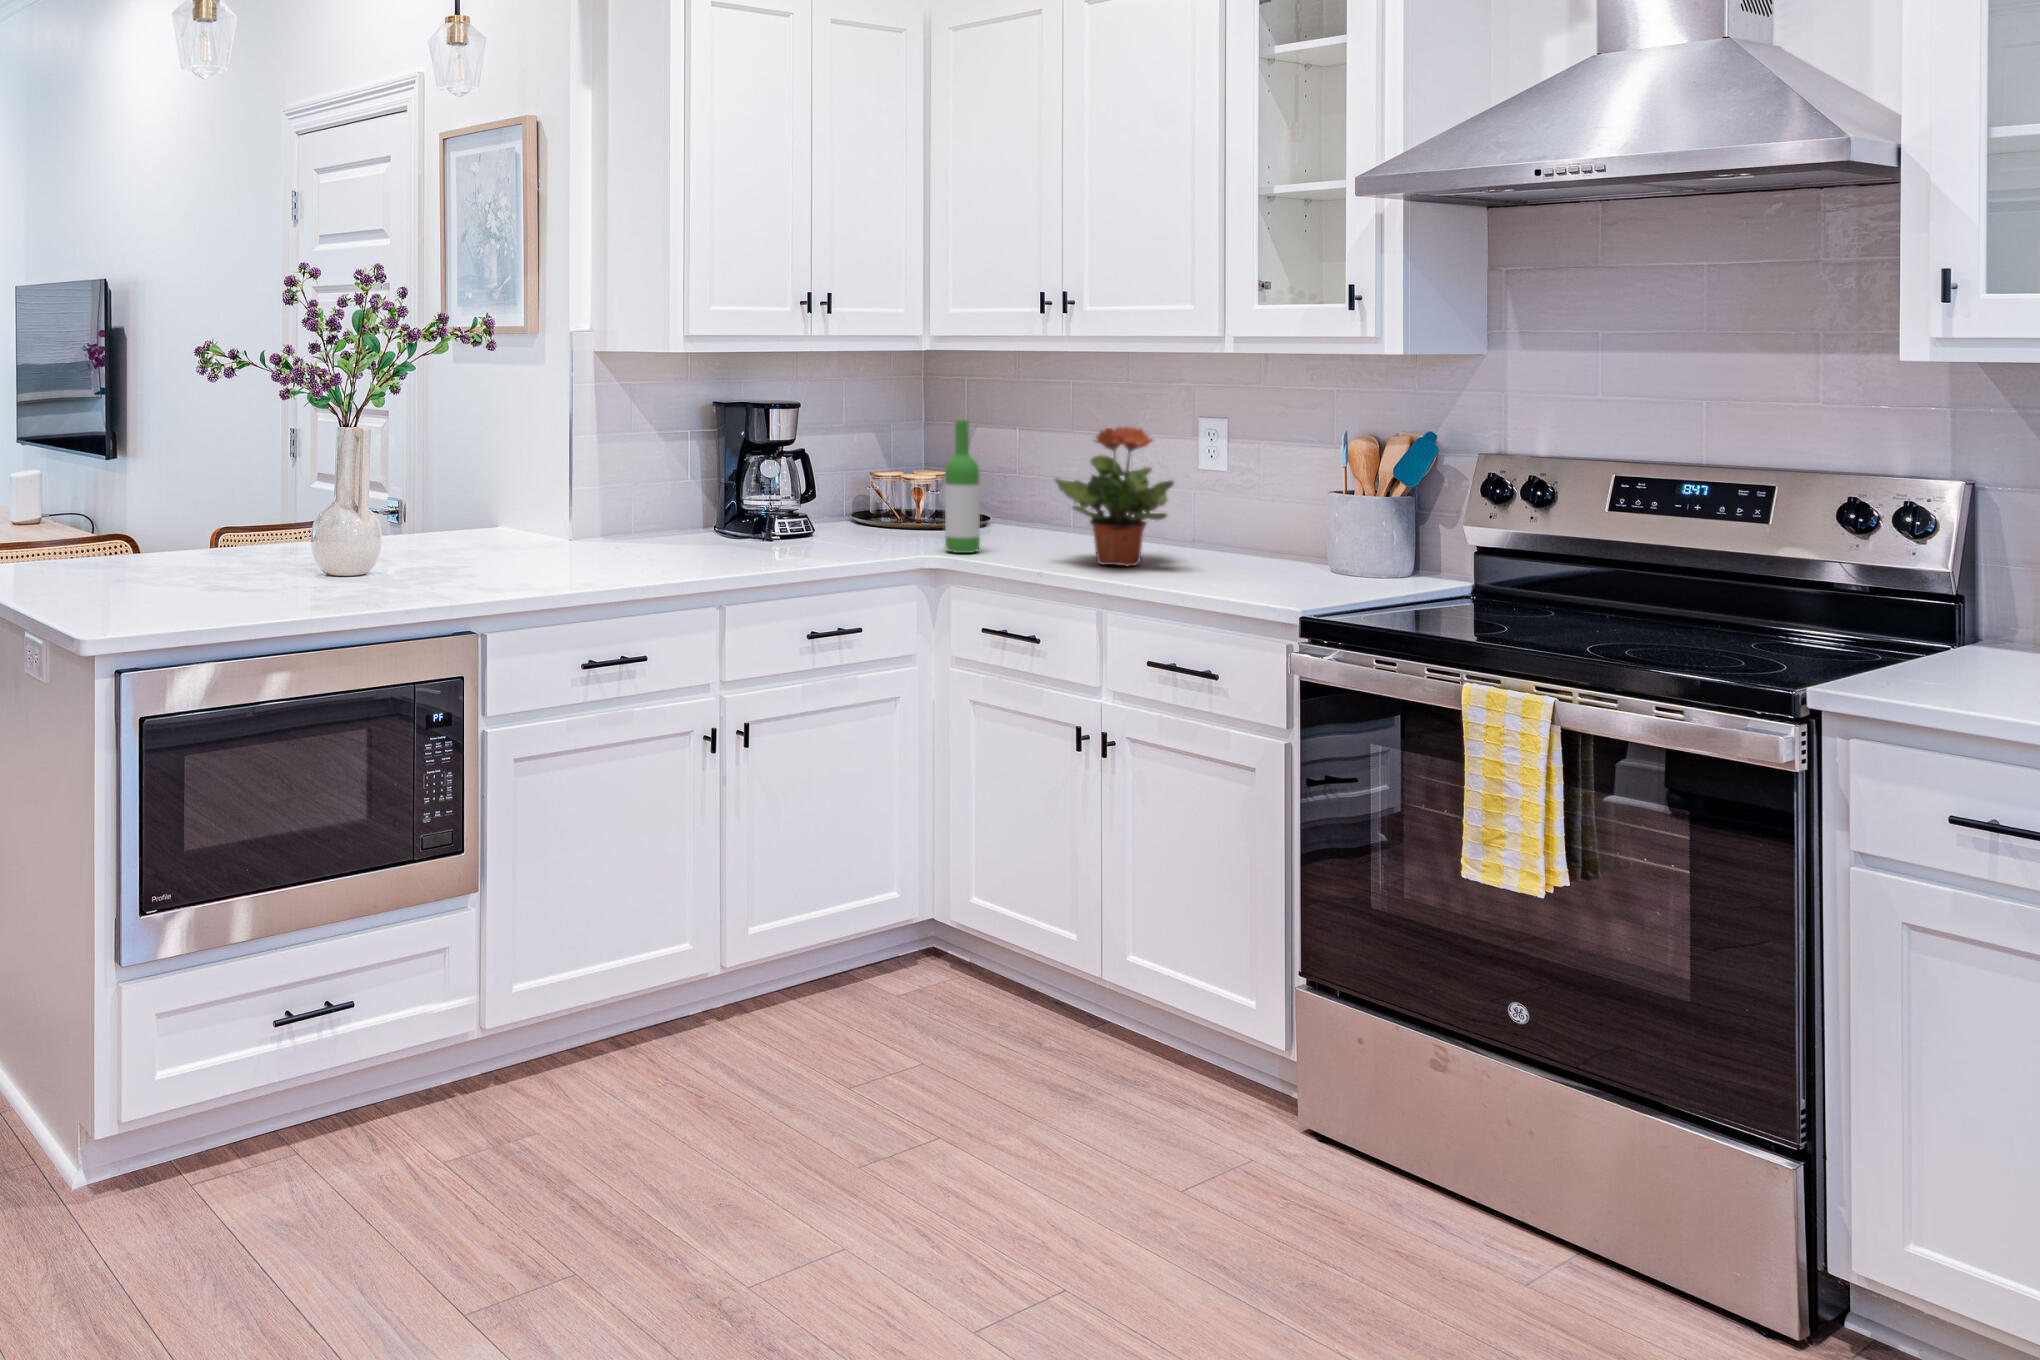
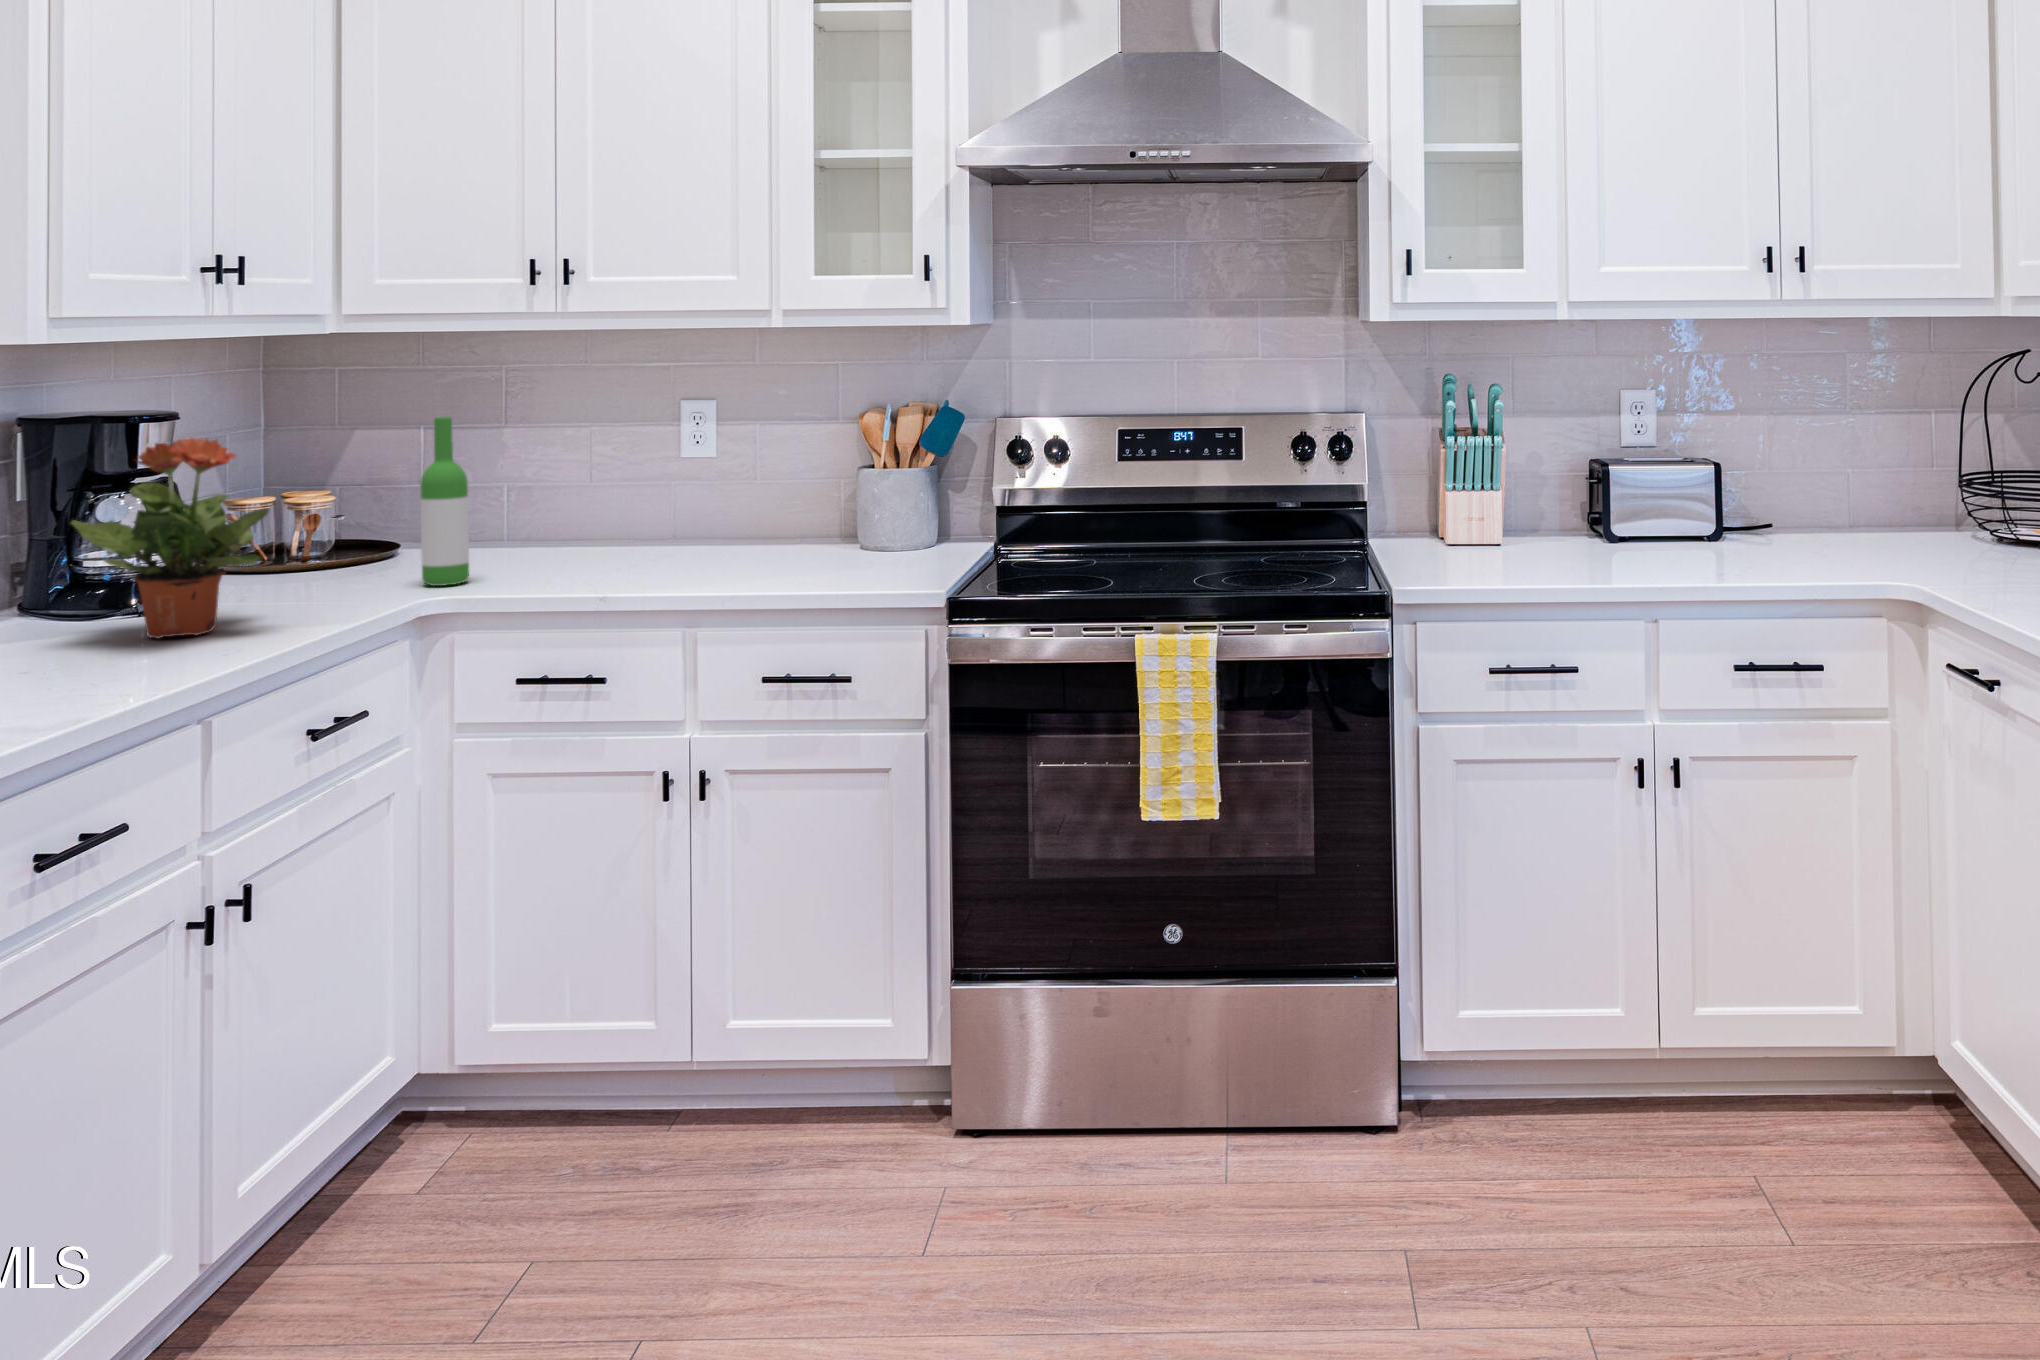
potted plant: present [1055,427,1174,566] -> present [71,438,269,639]

